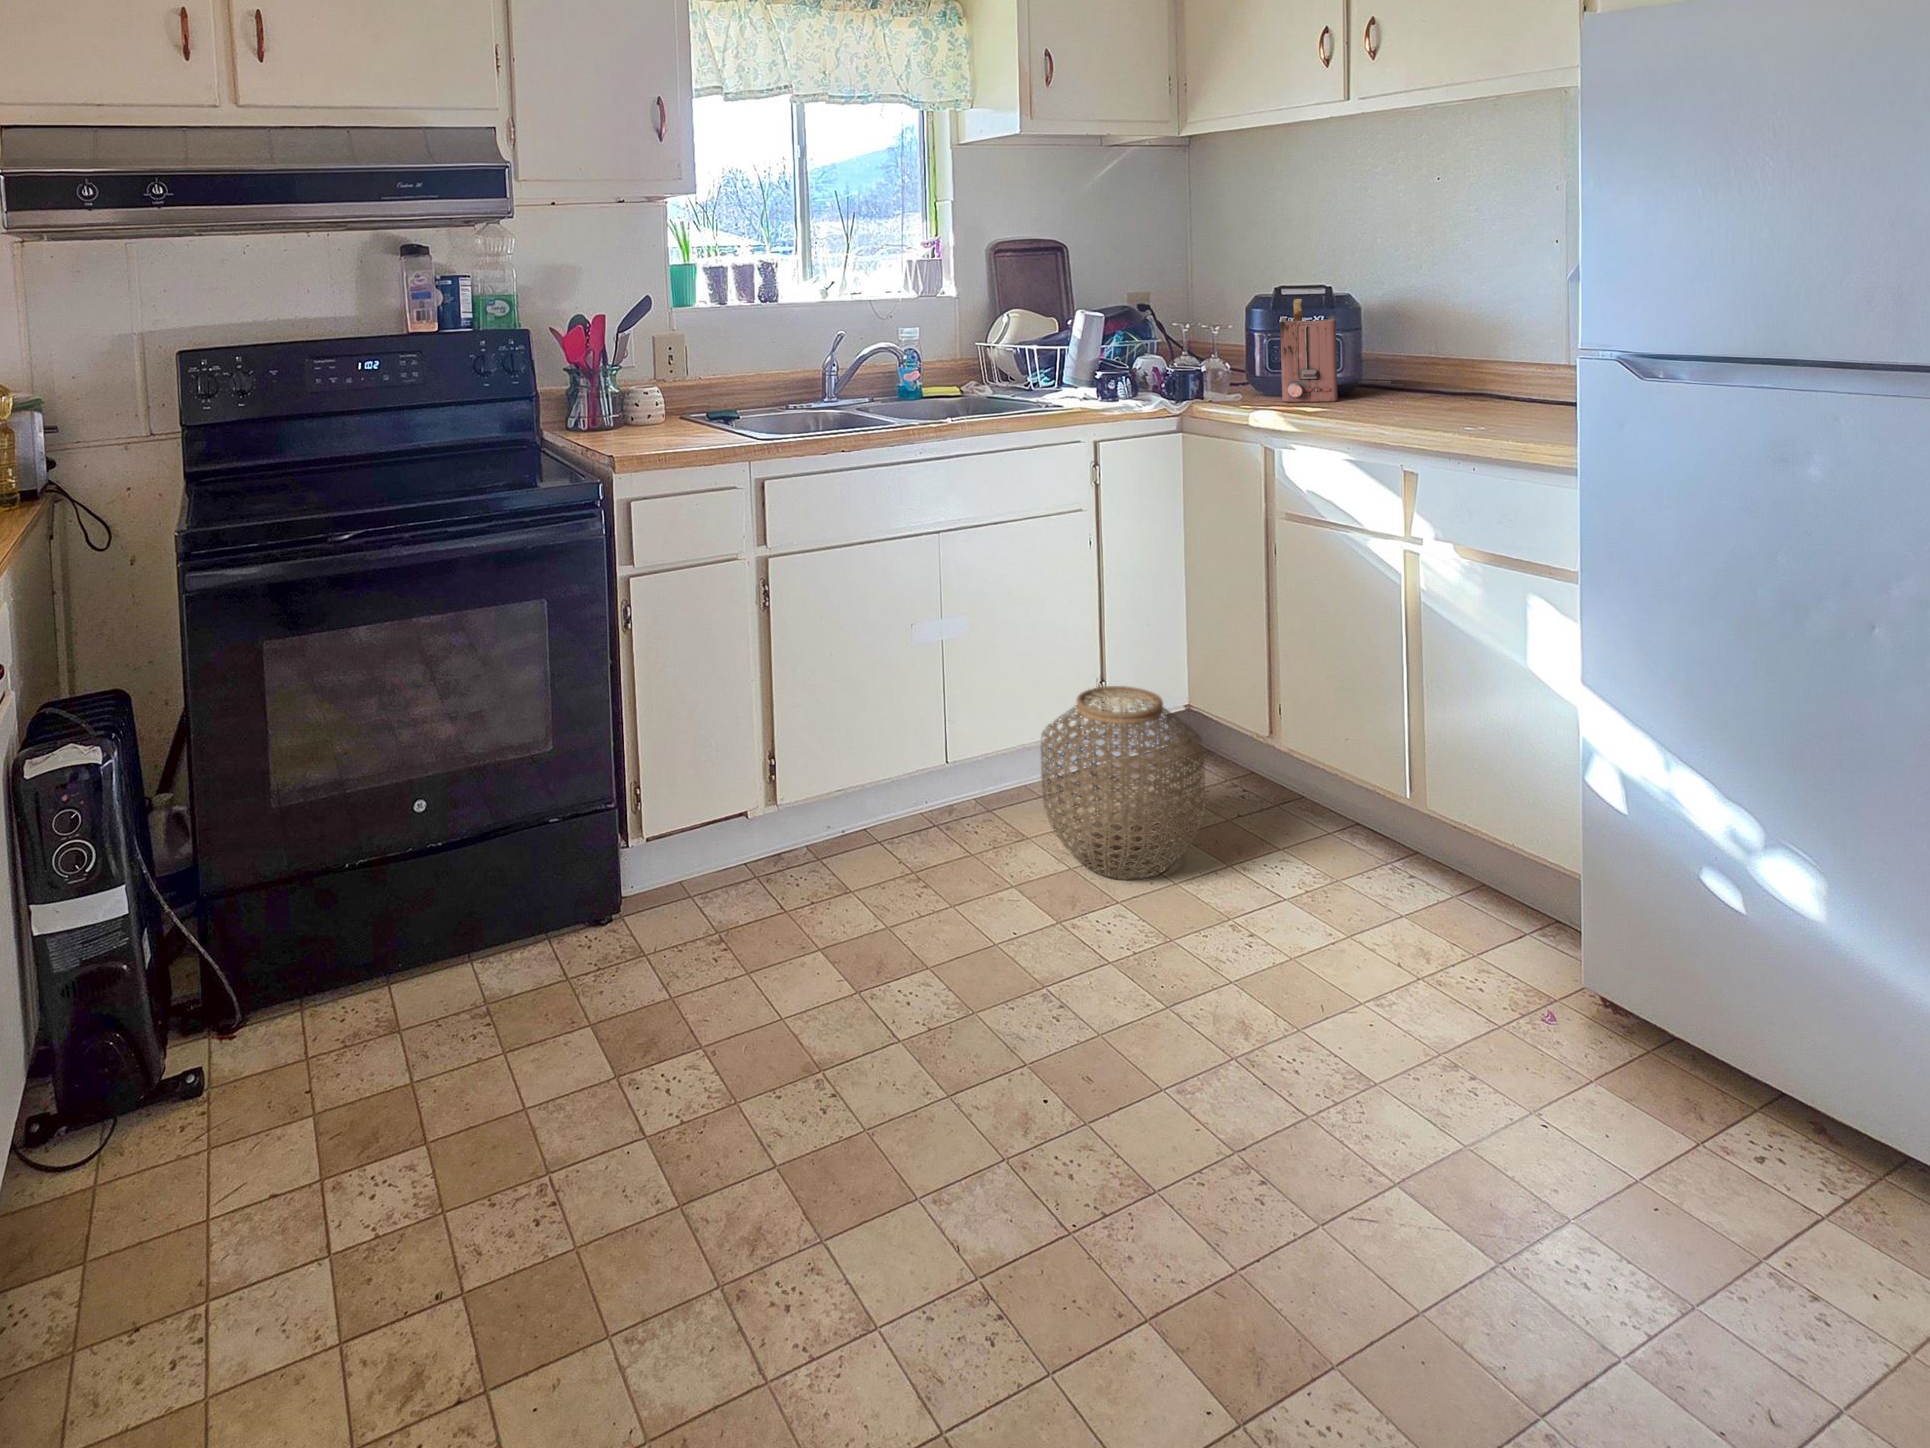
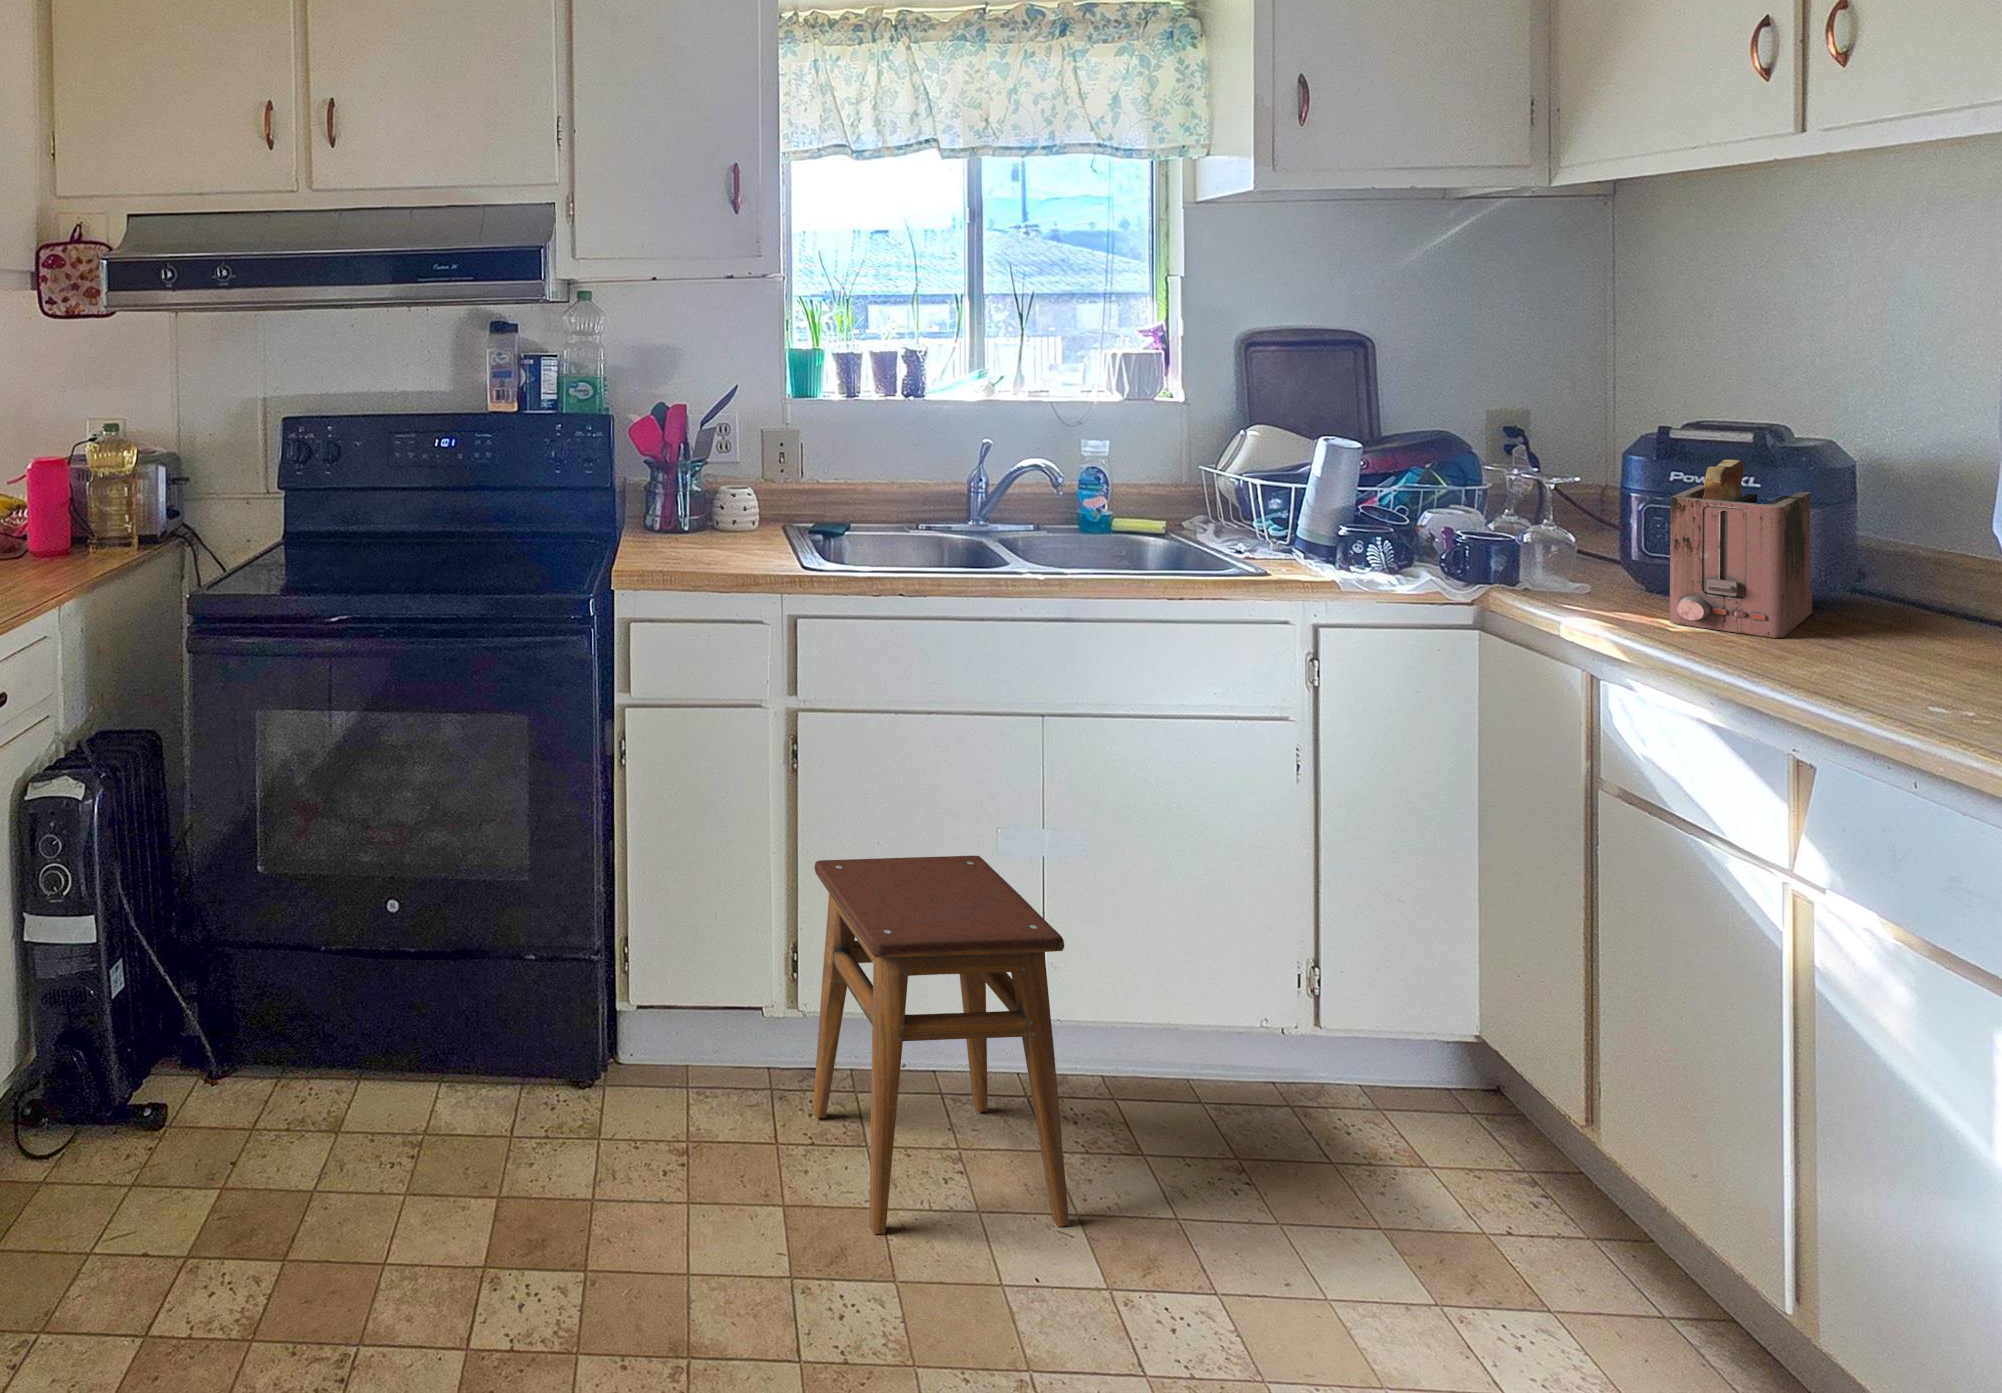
stool: none [790,648,1003,943] -> present [813,856,1069,1234]
woven basket: present [1041,686,1205,879] -> none [1156,985,1423,1289]

